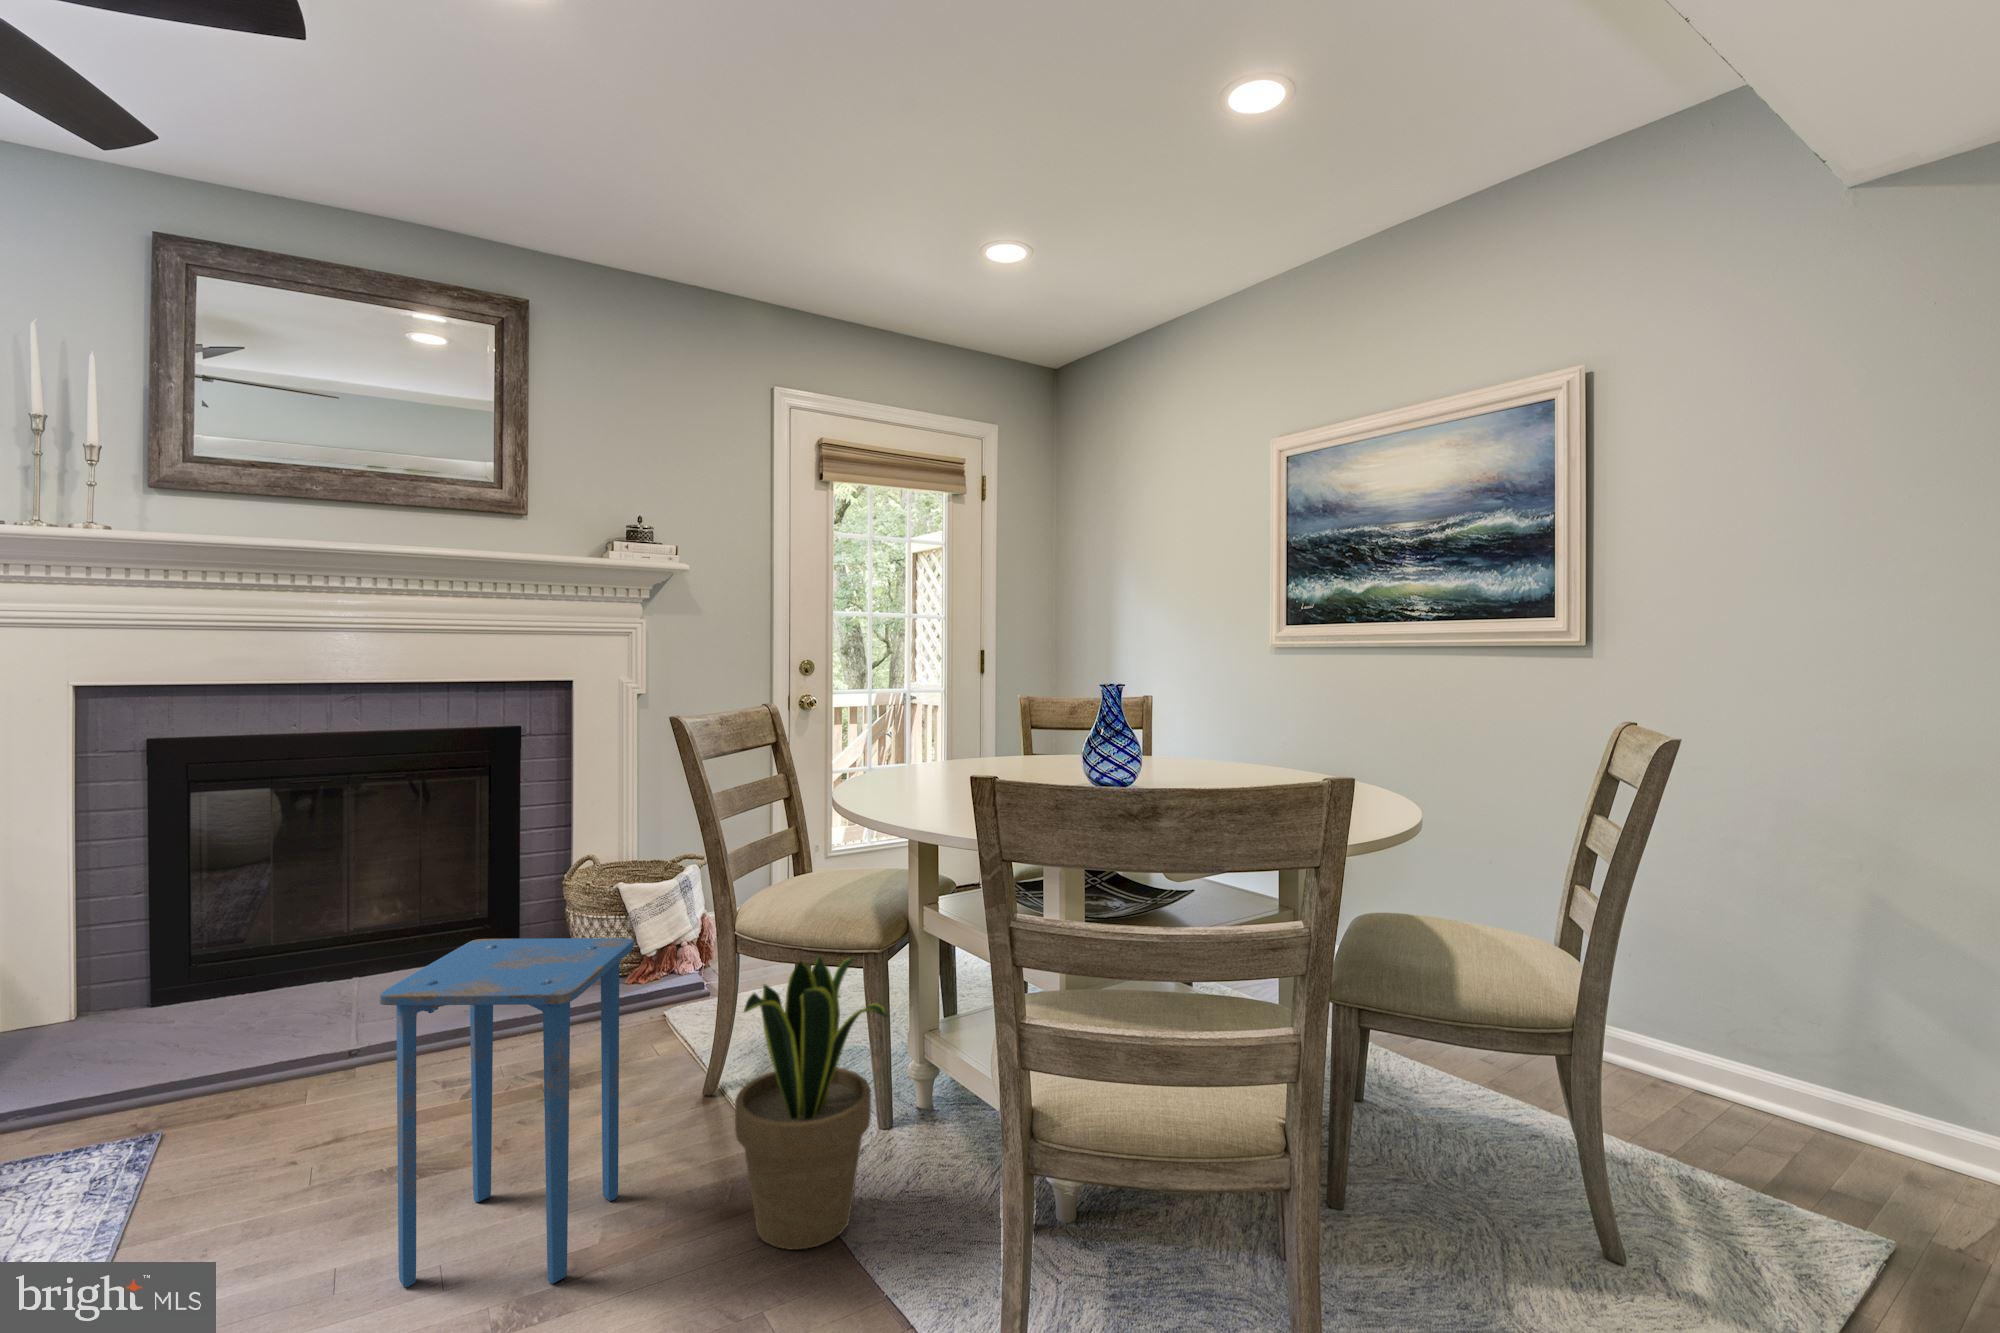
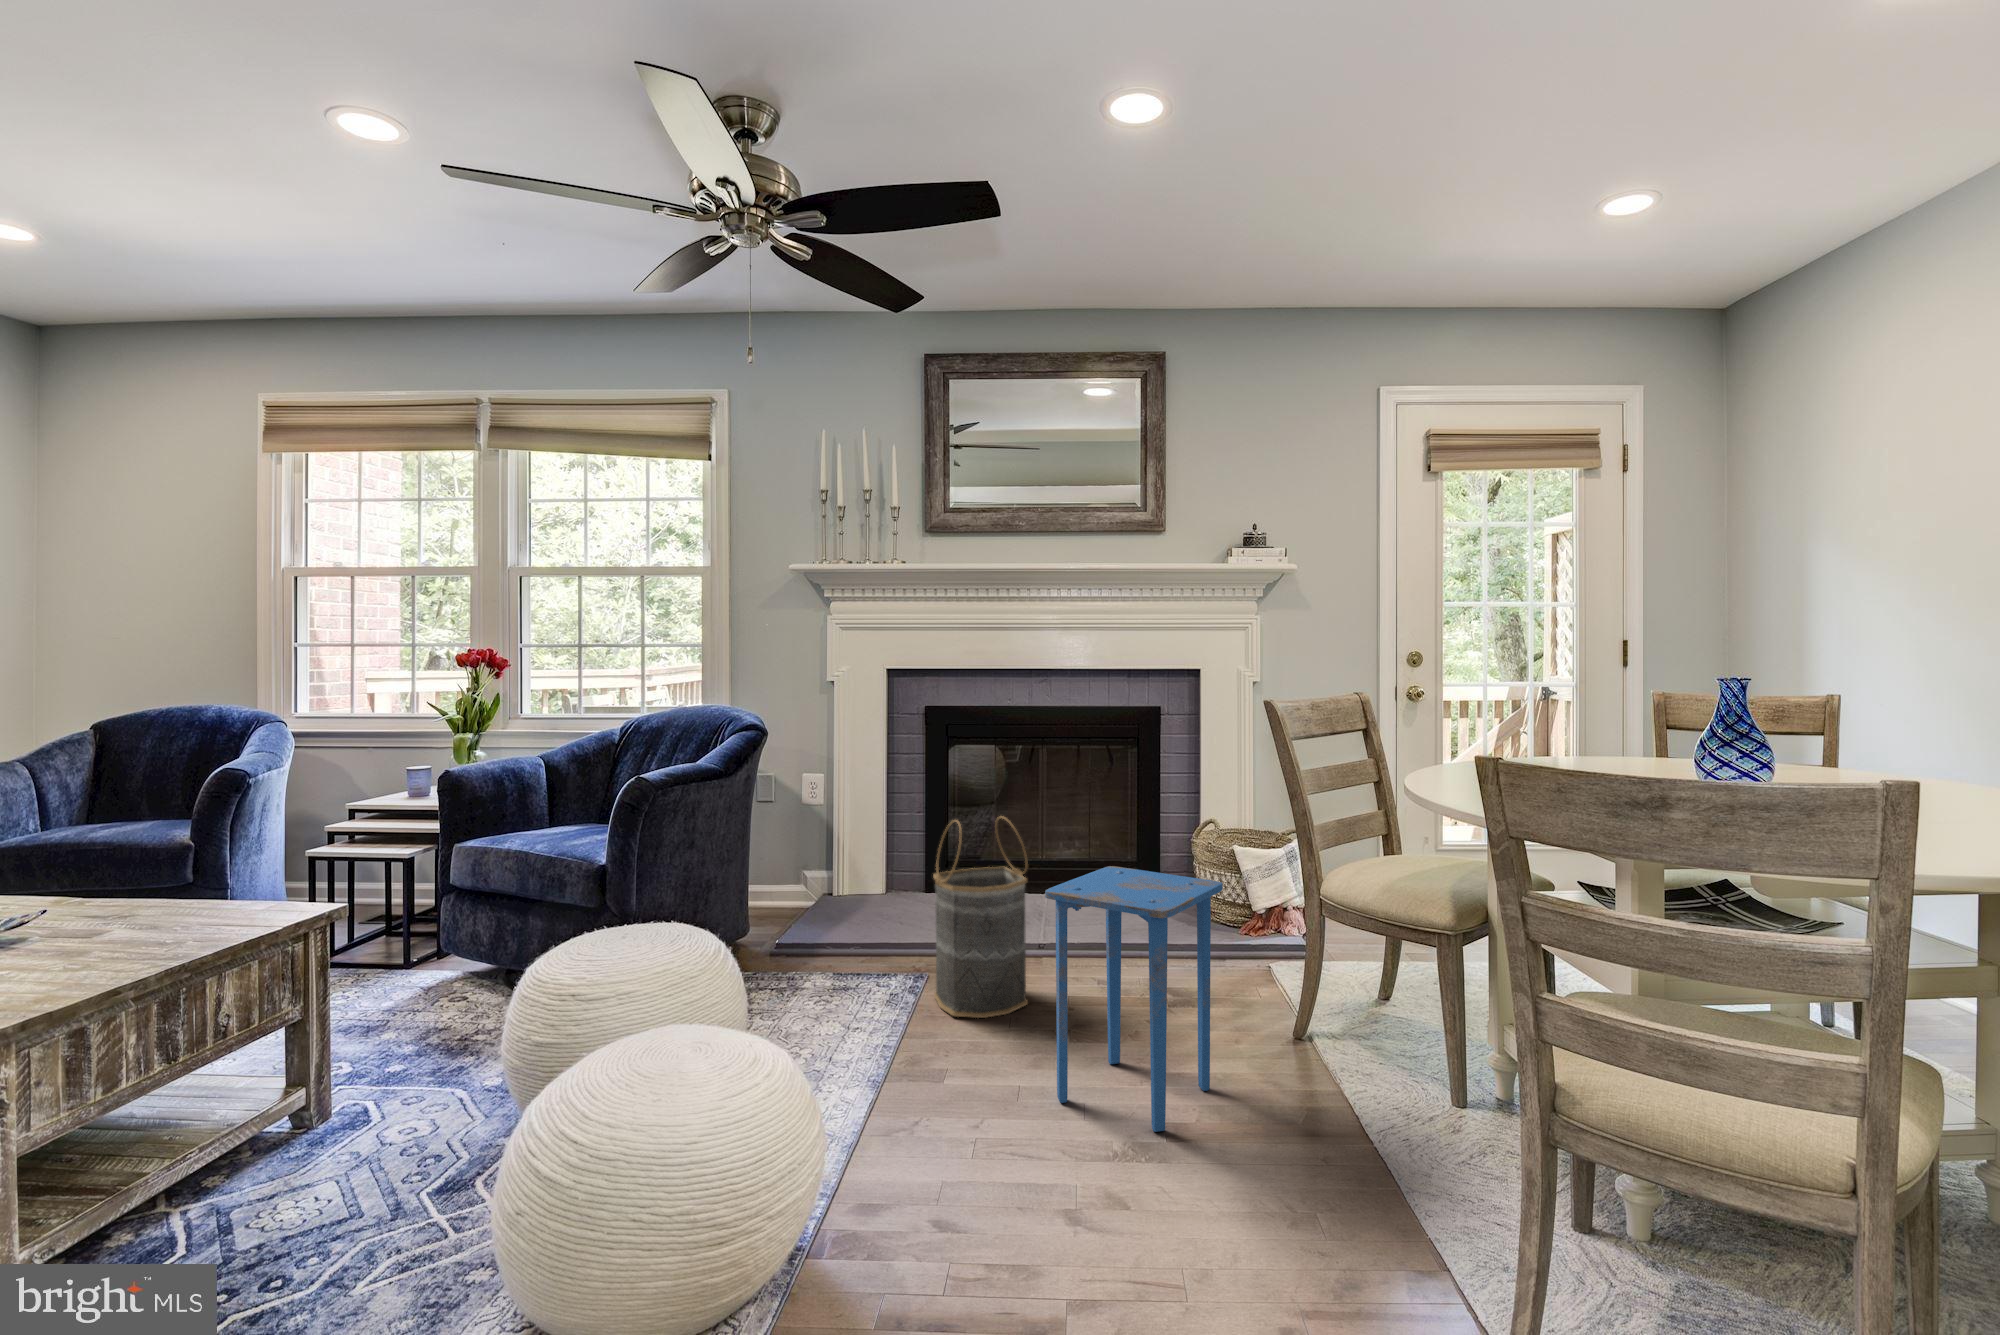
basket: none [166,889,339,1200] -> present [933,816,1028,1018]
potted plant: present [735,955,888,1249] -> none [1299,919,1439,1175]

